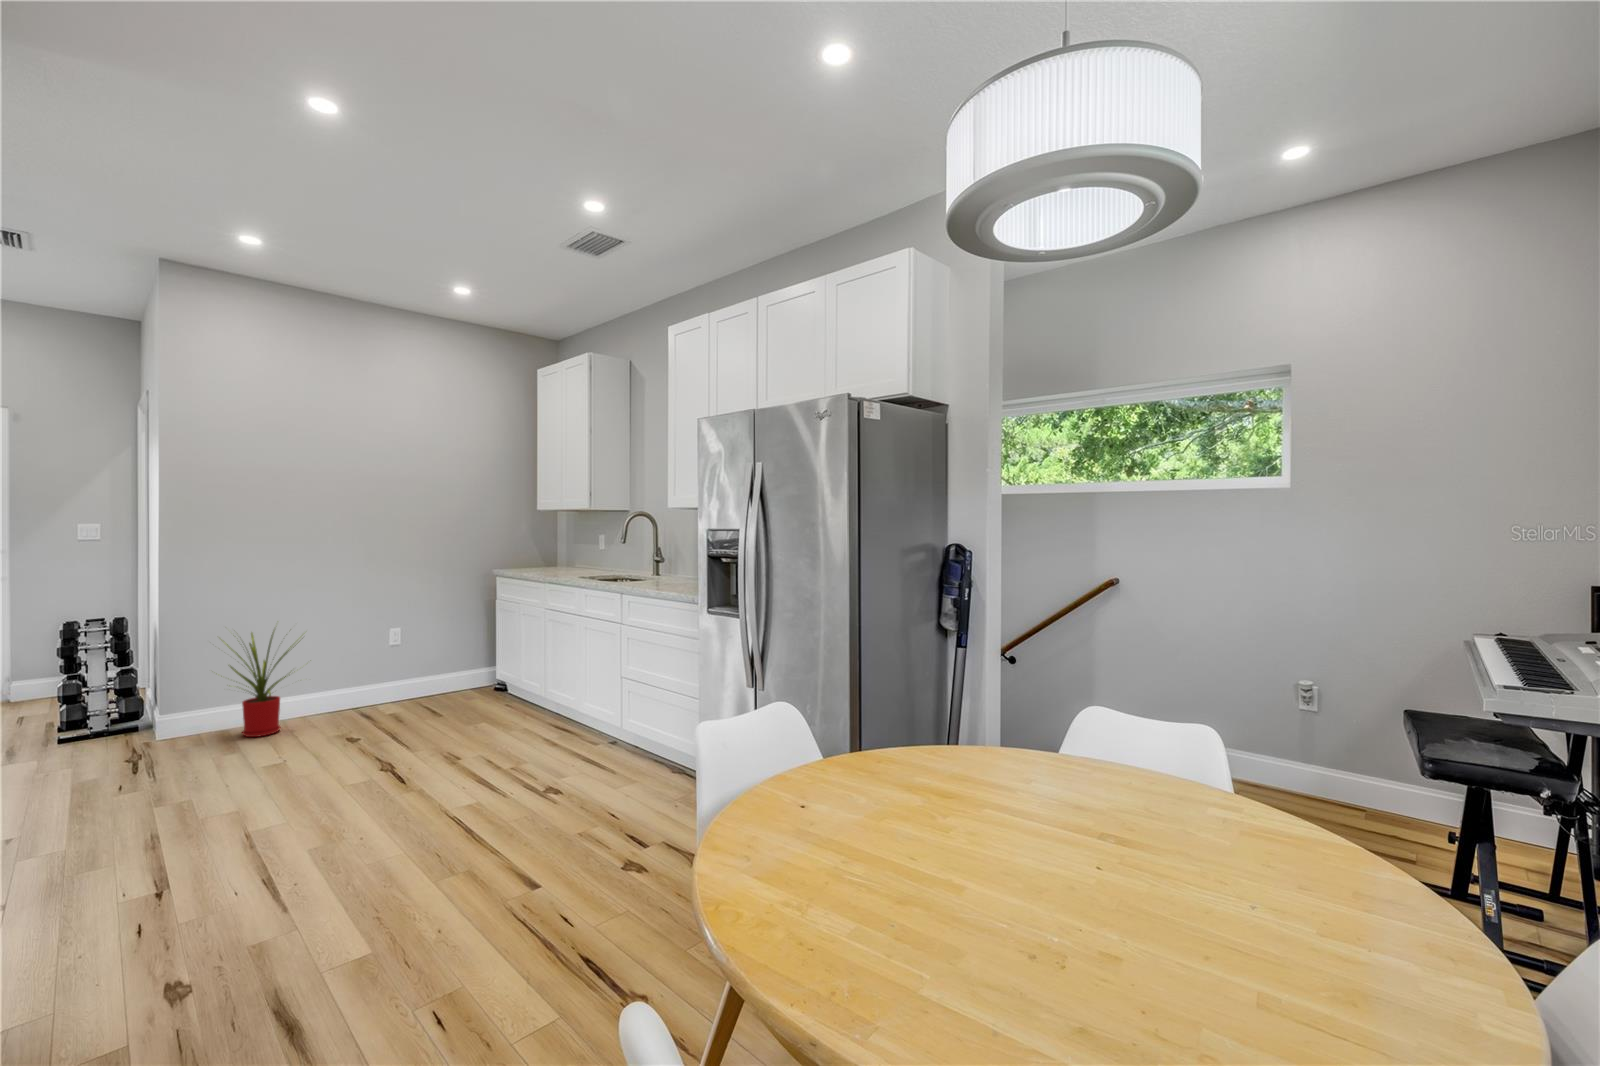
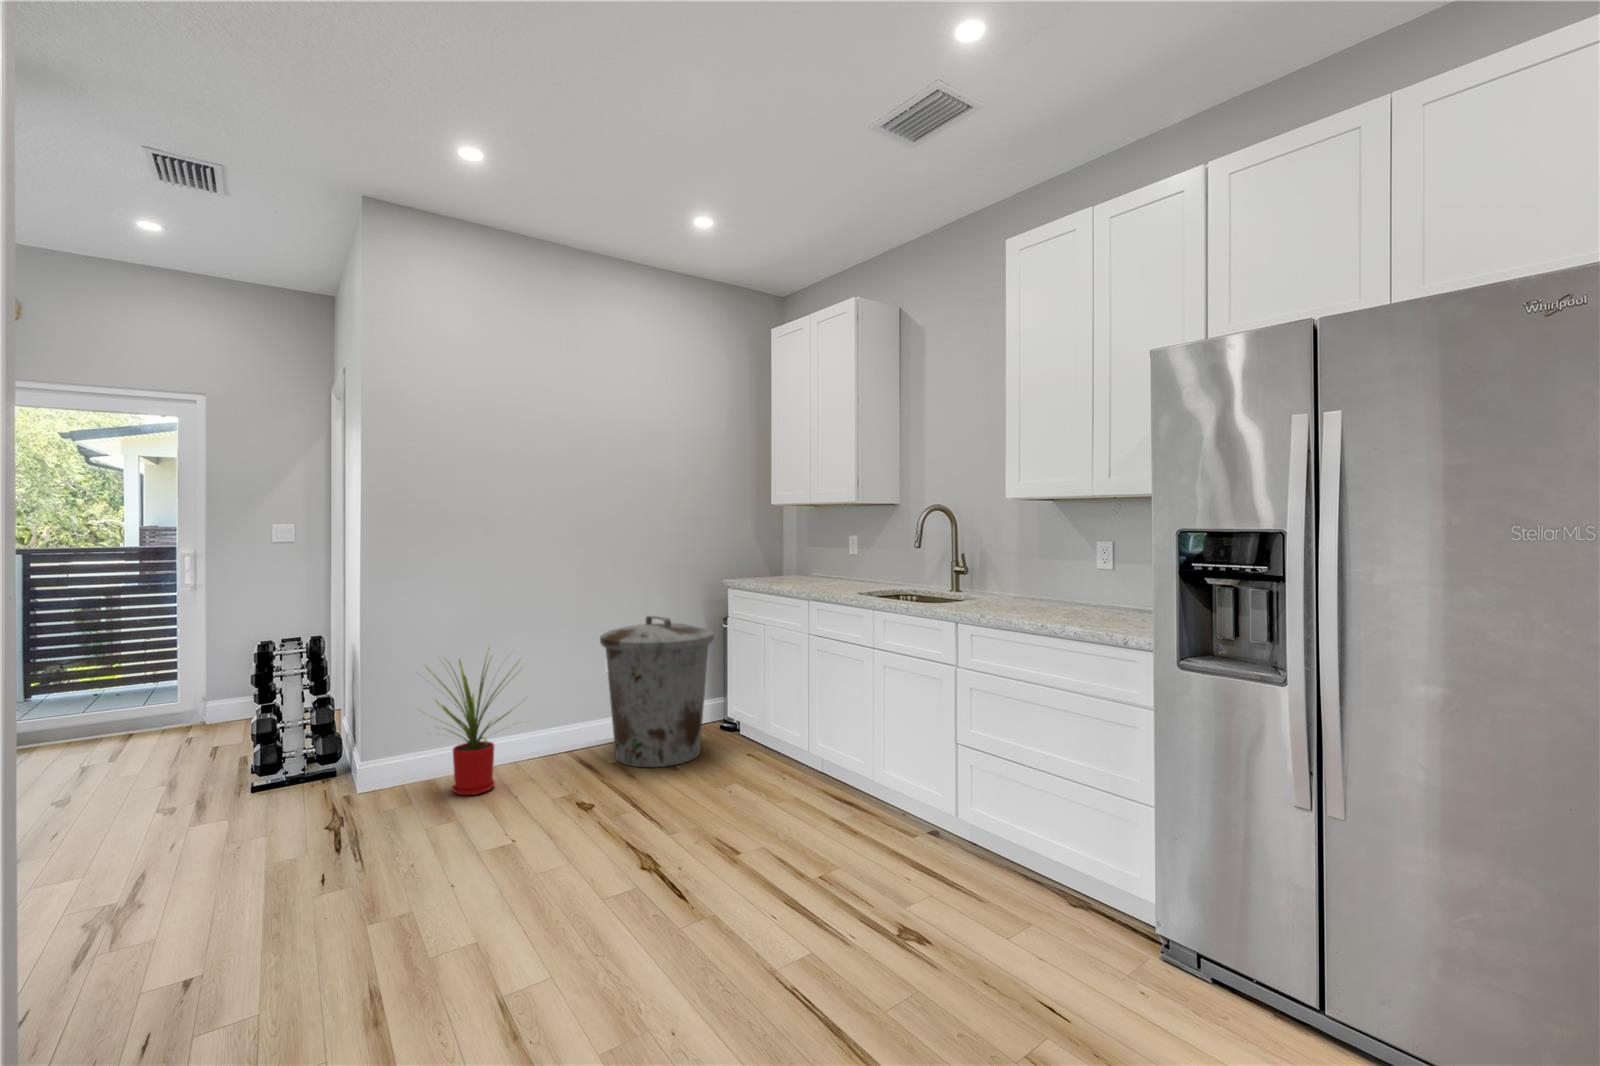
trash can: none [379,597,479,713] -> present [600,616,714,767]

